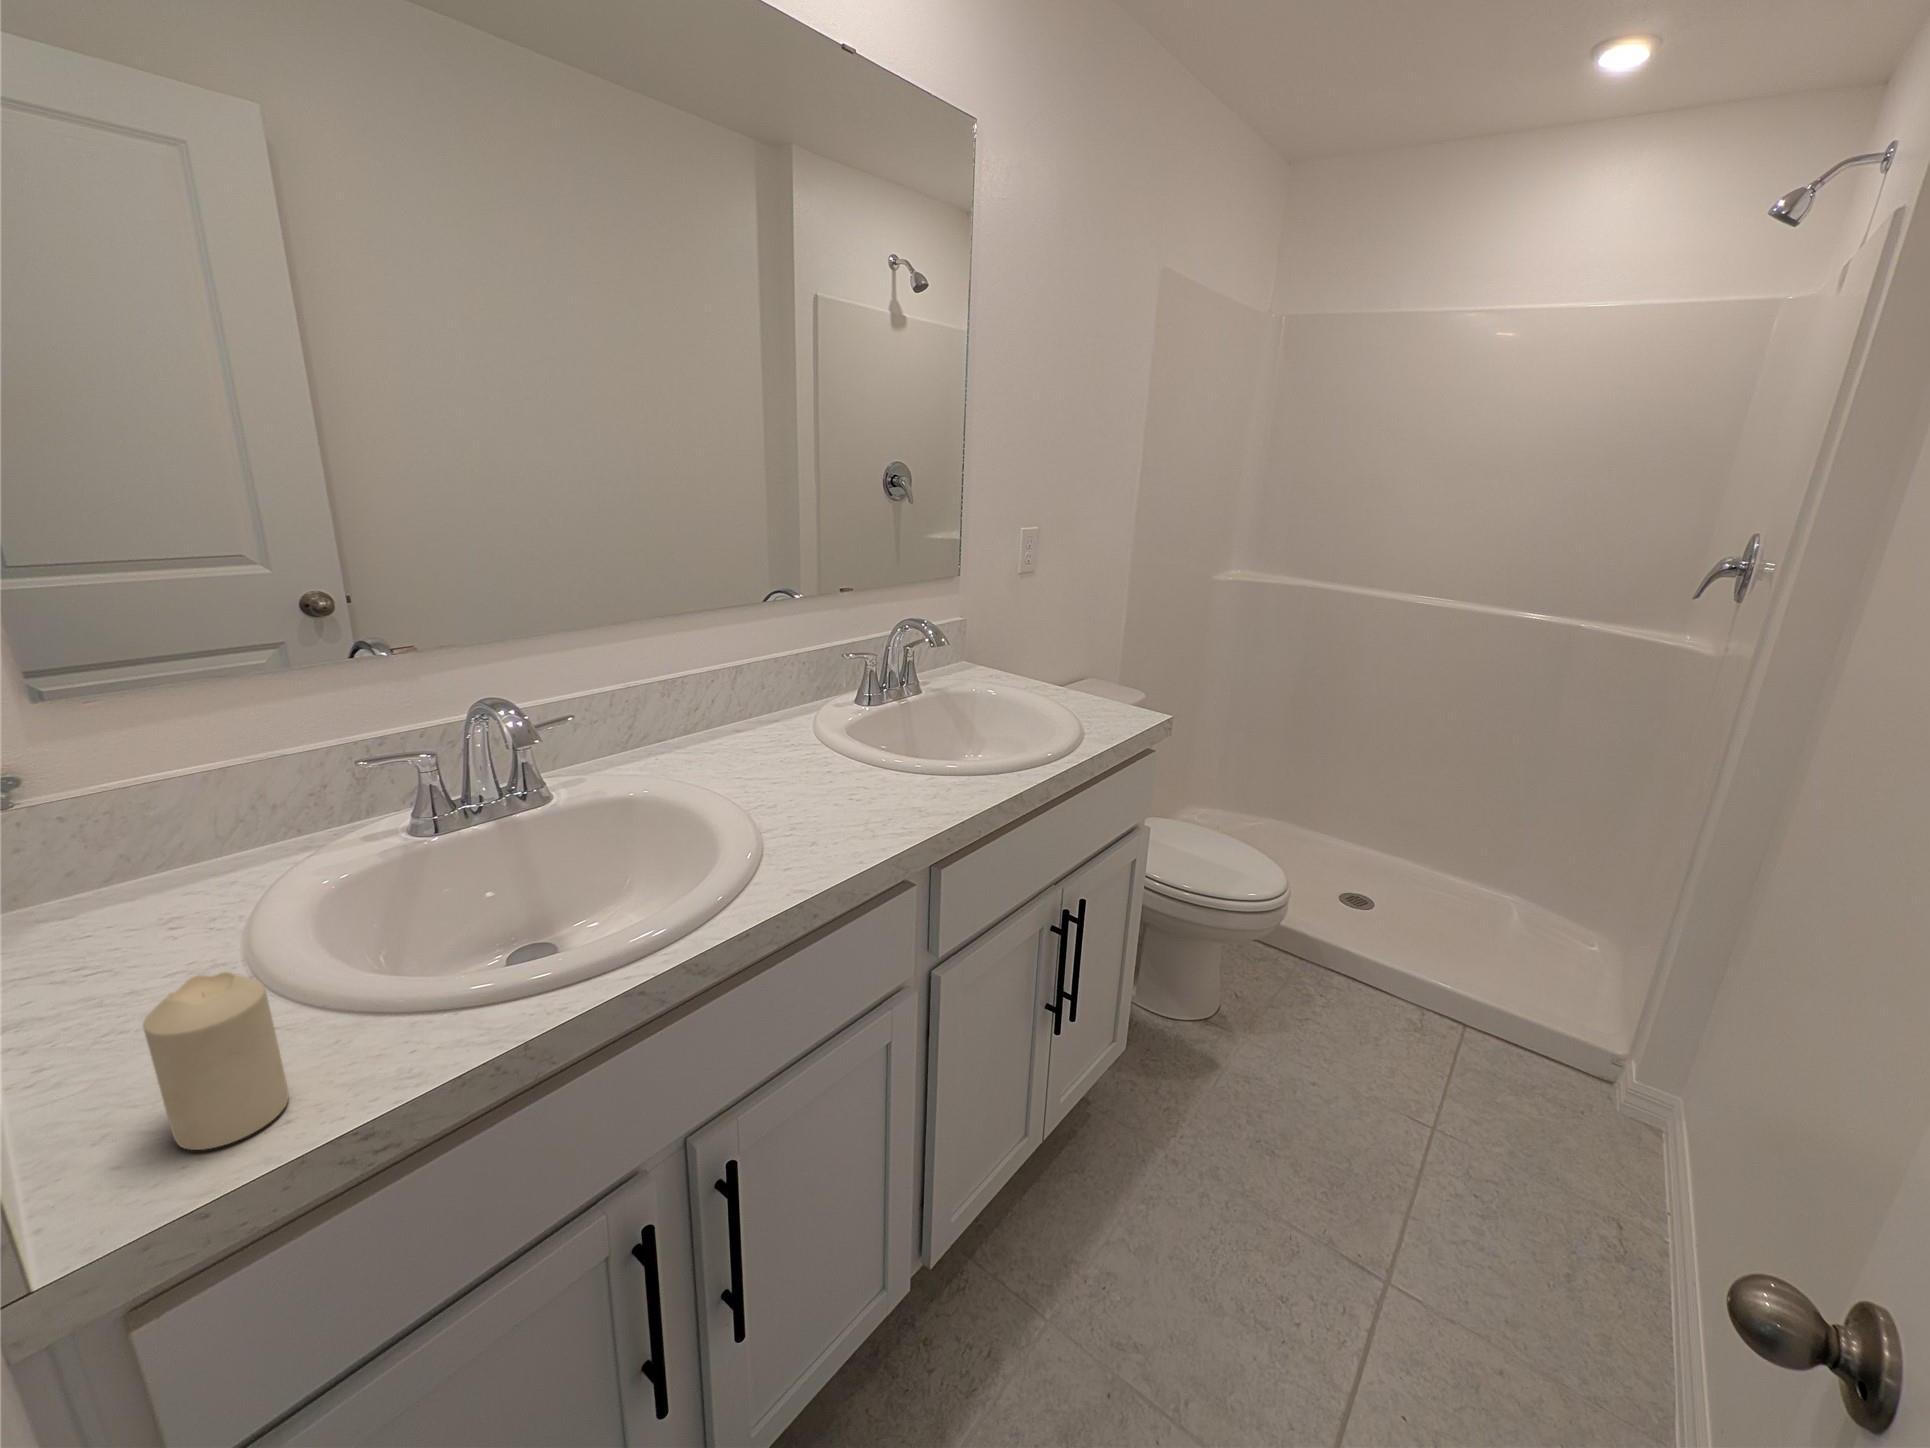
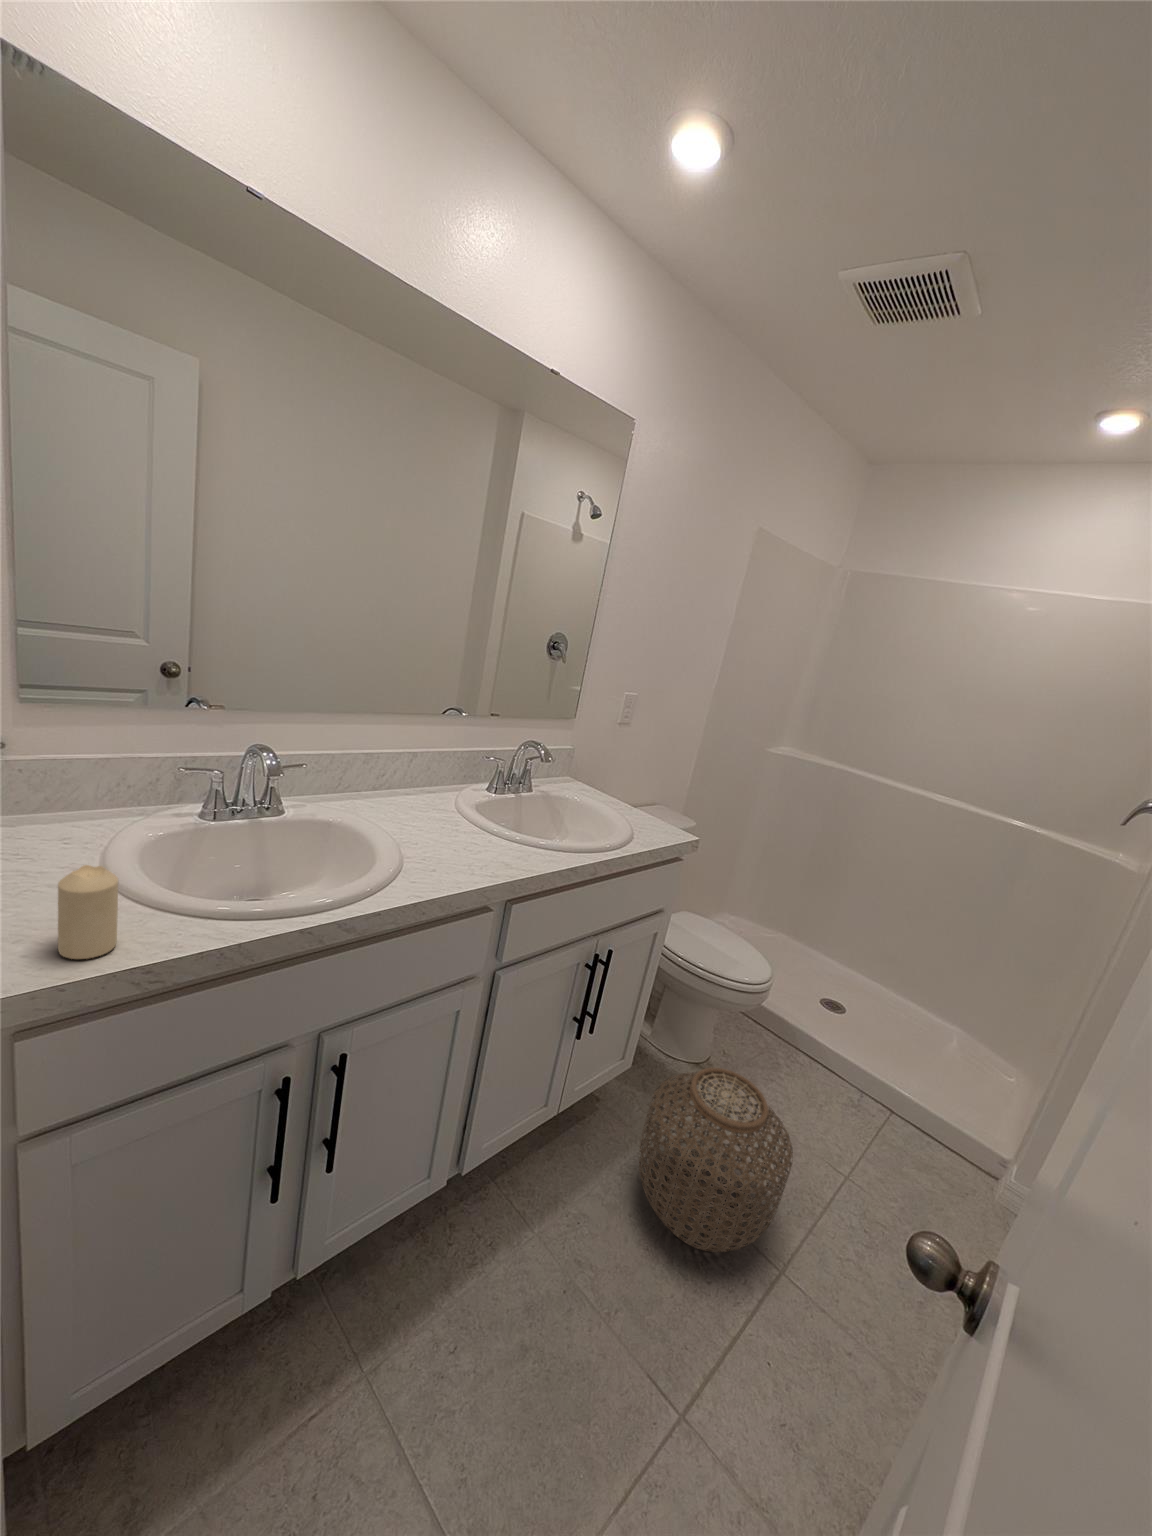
woven basket: none [1167,1027,1381,1281] -> present [639,1068,793,1252]

